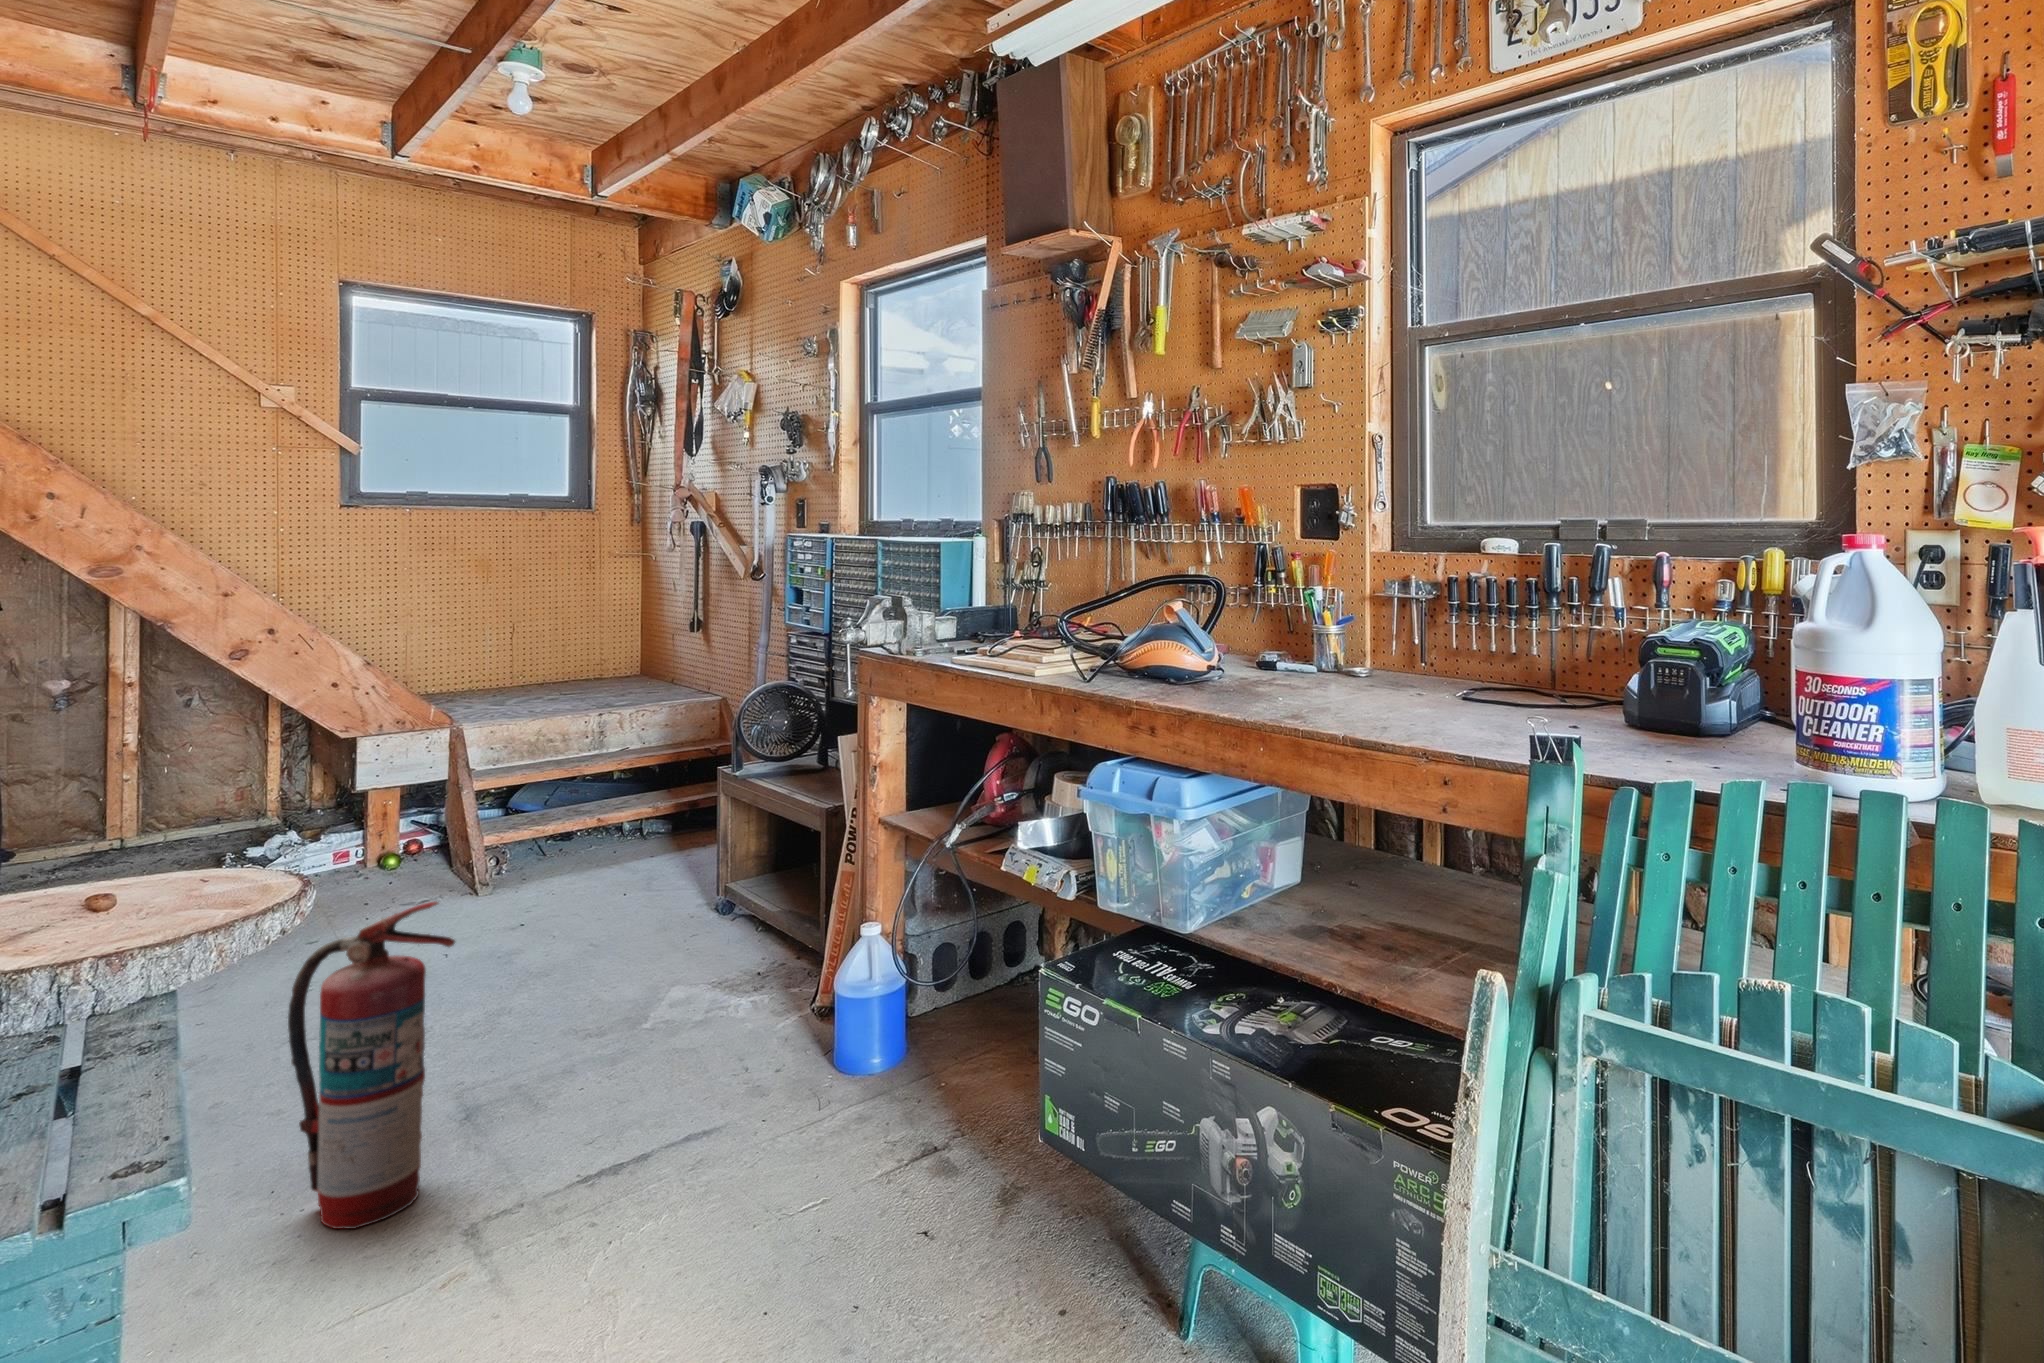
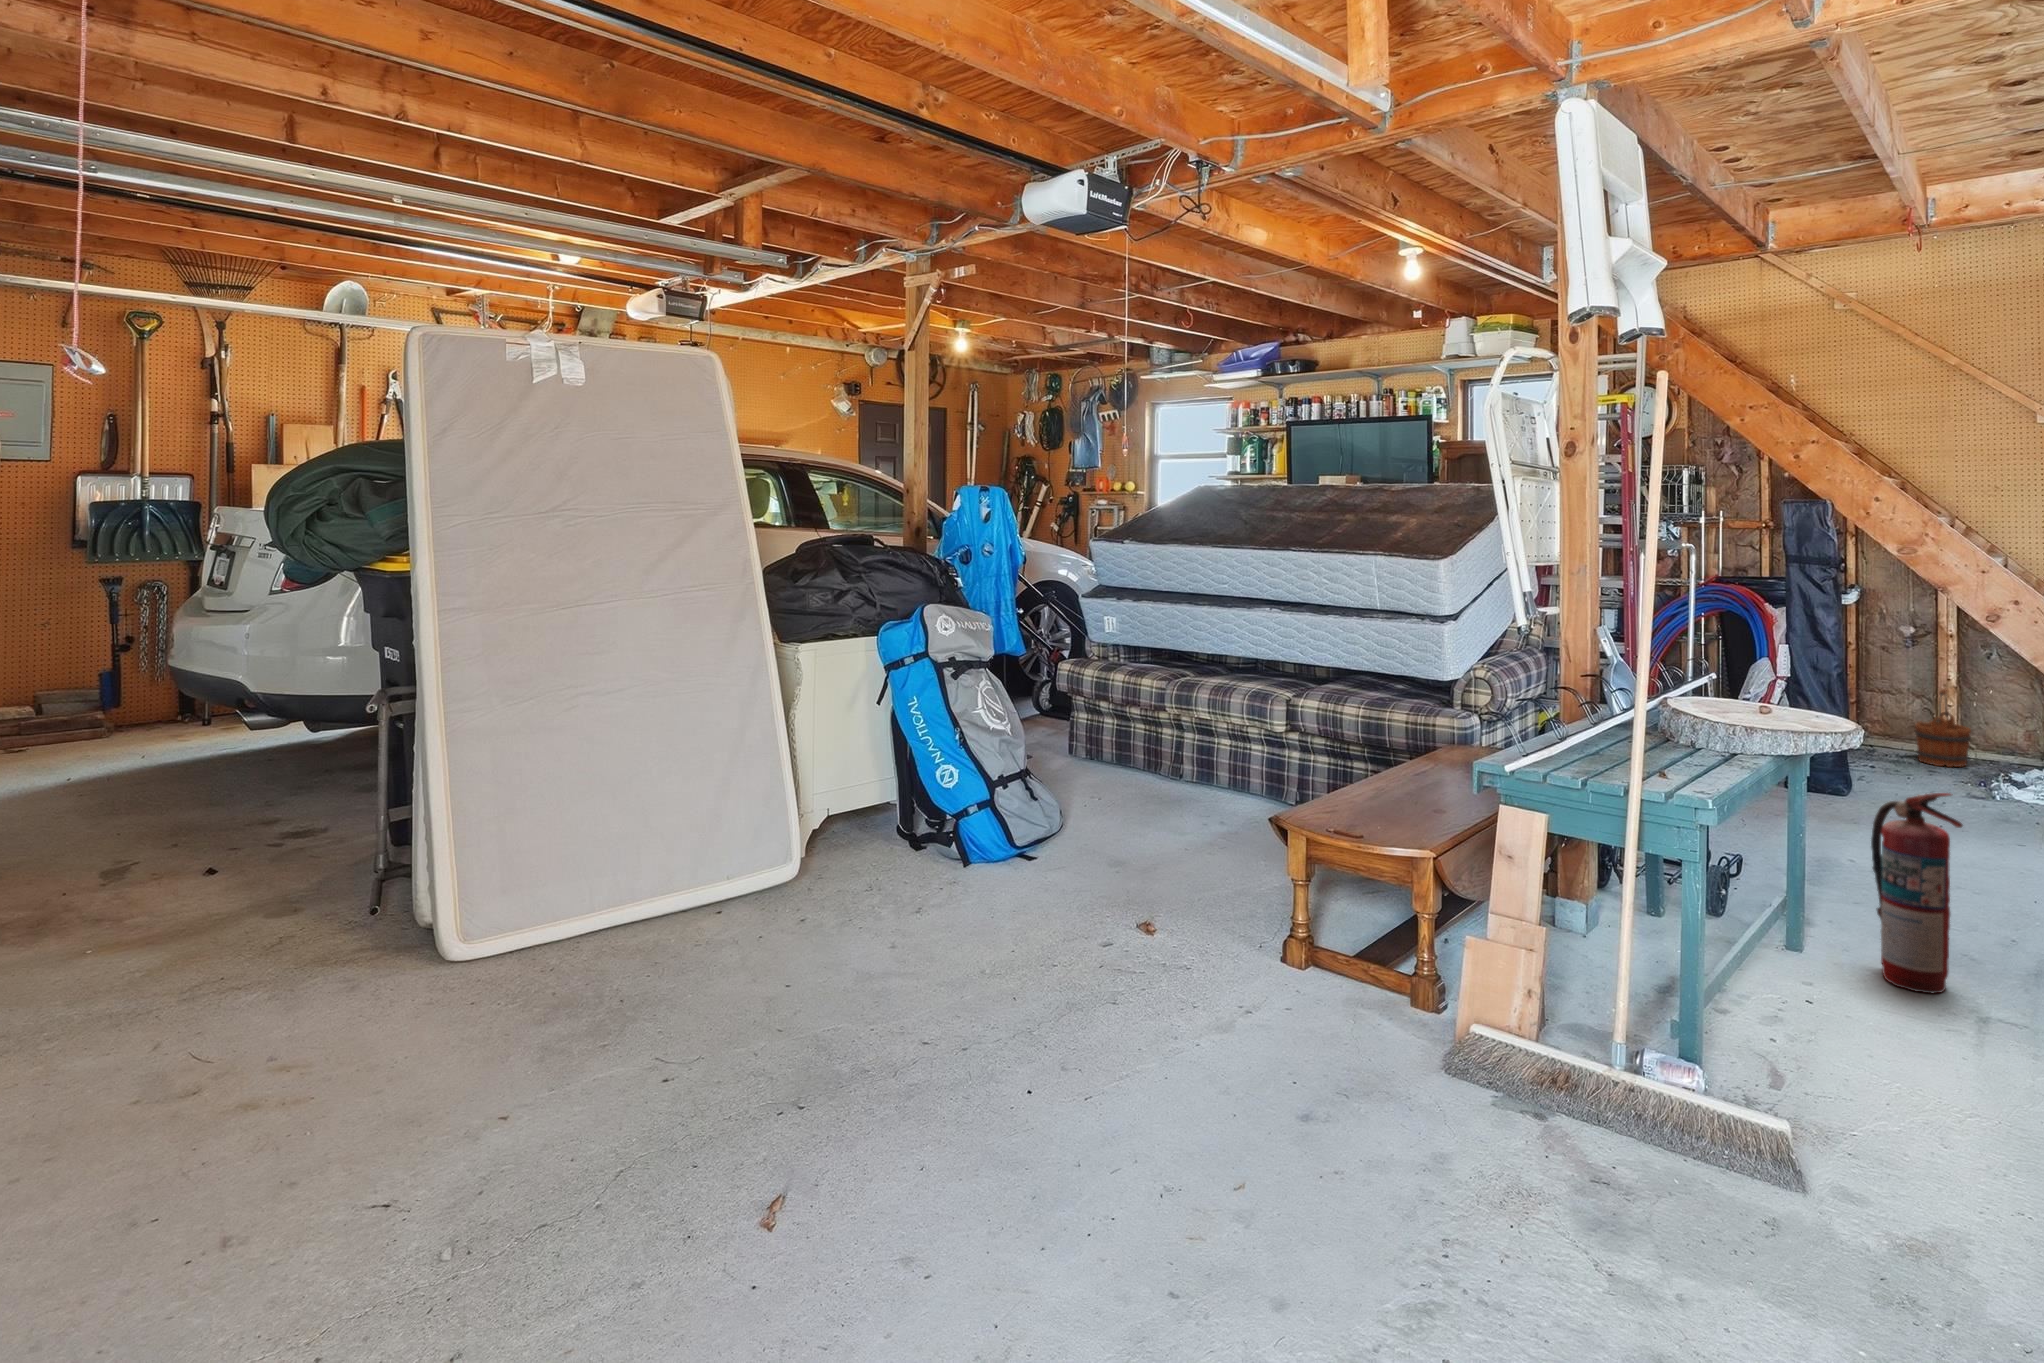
wooden bucket: none [80,758,169,870] -> present [1915,689,1971,767]

